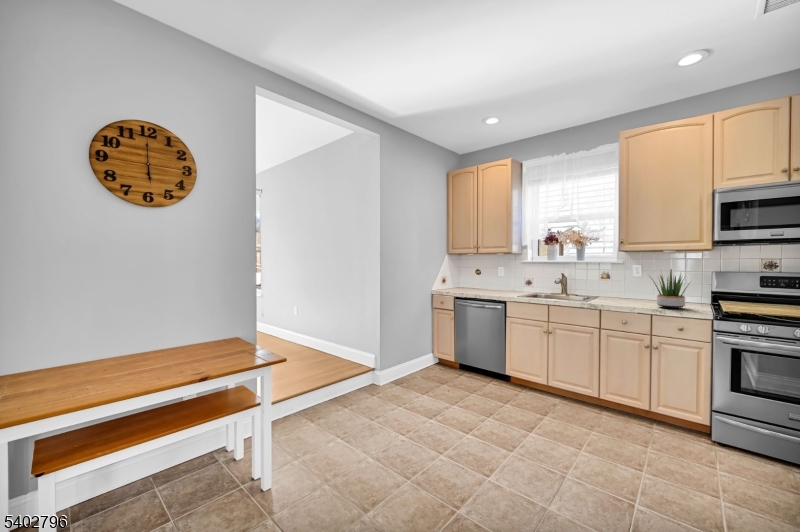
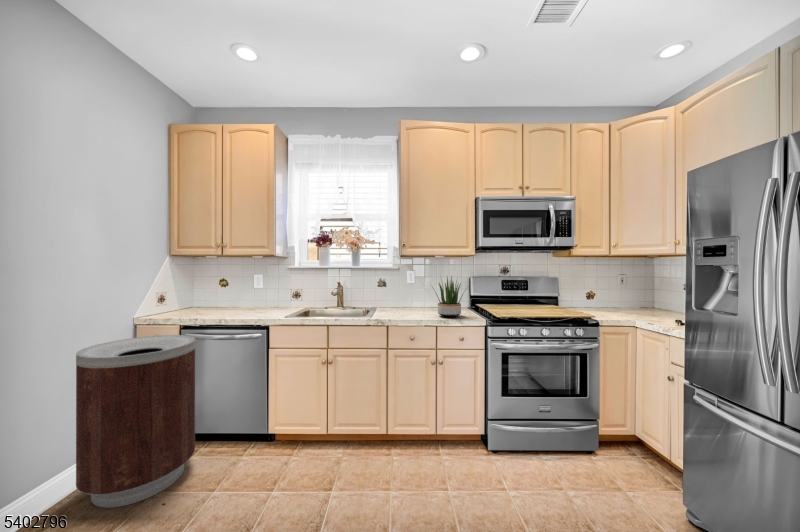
trash can: none [411,301,463,388] -> present [76,335,195,508]

